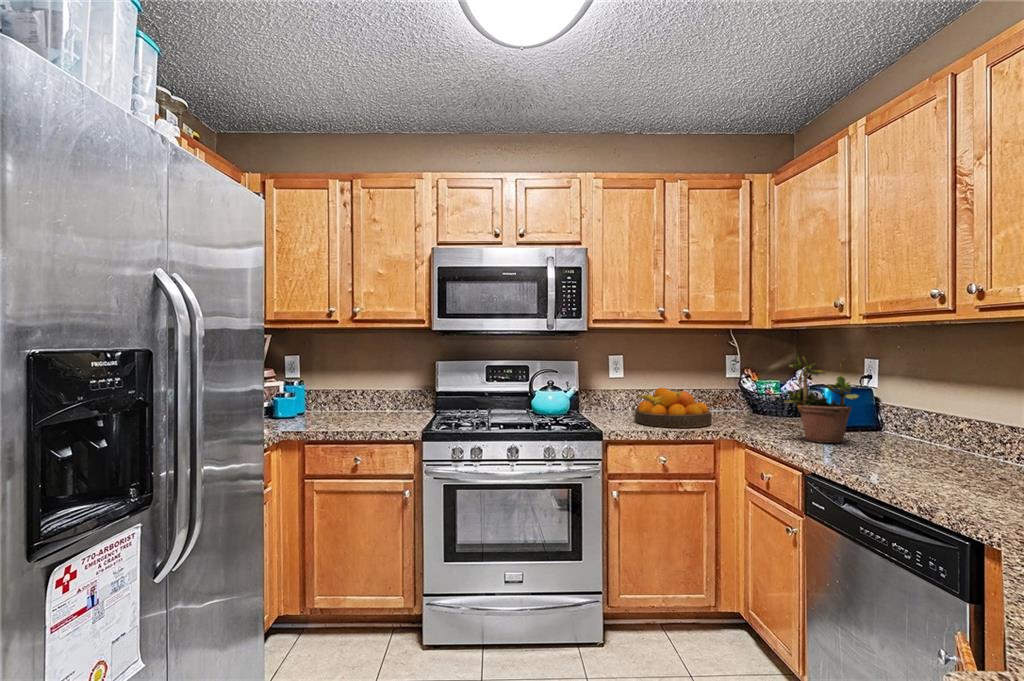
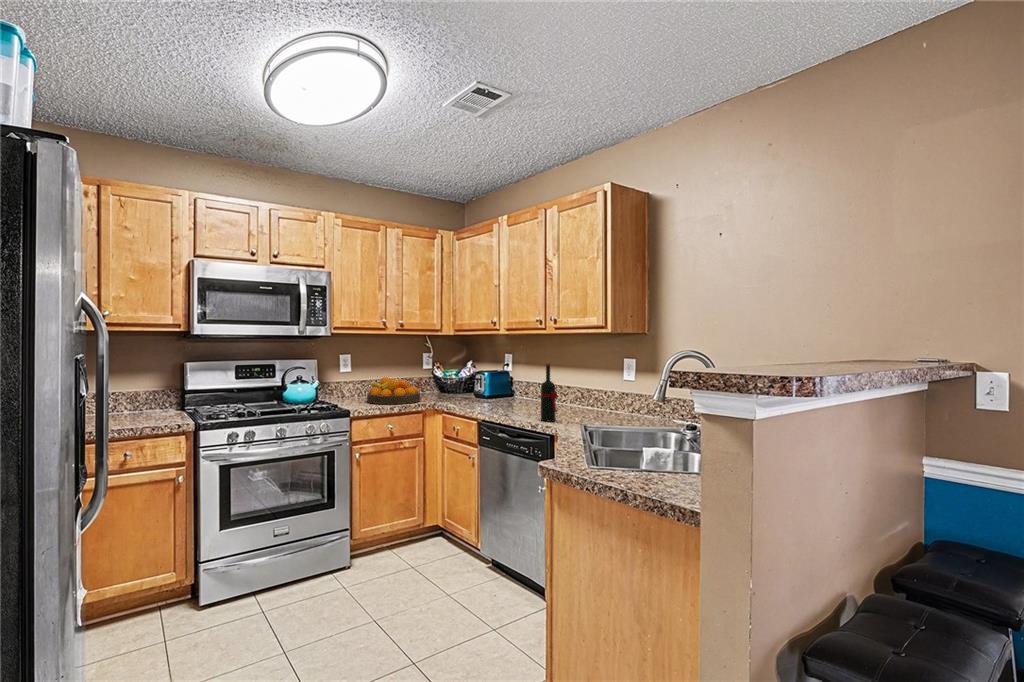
potted plant: present [784,357,859,443] -> none [467,350,507,405]
wine bottle: none [920,374,960,493] -> present [541,363,557,421]

